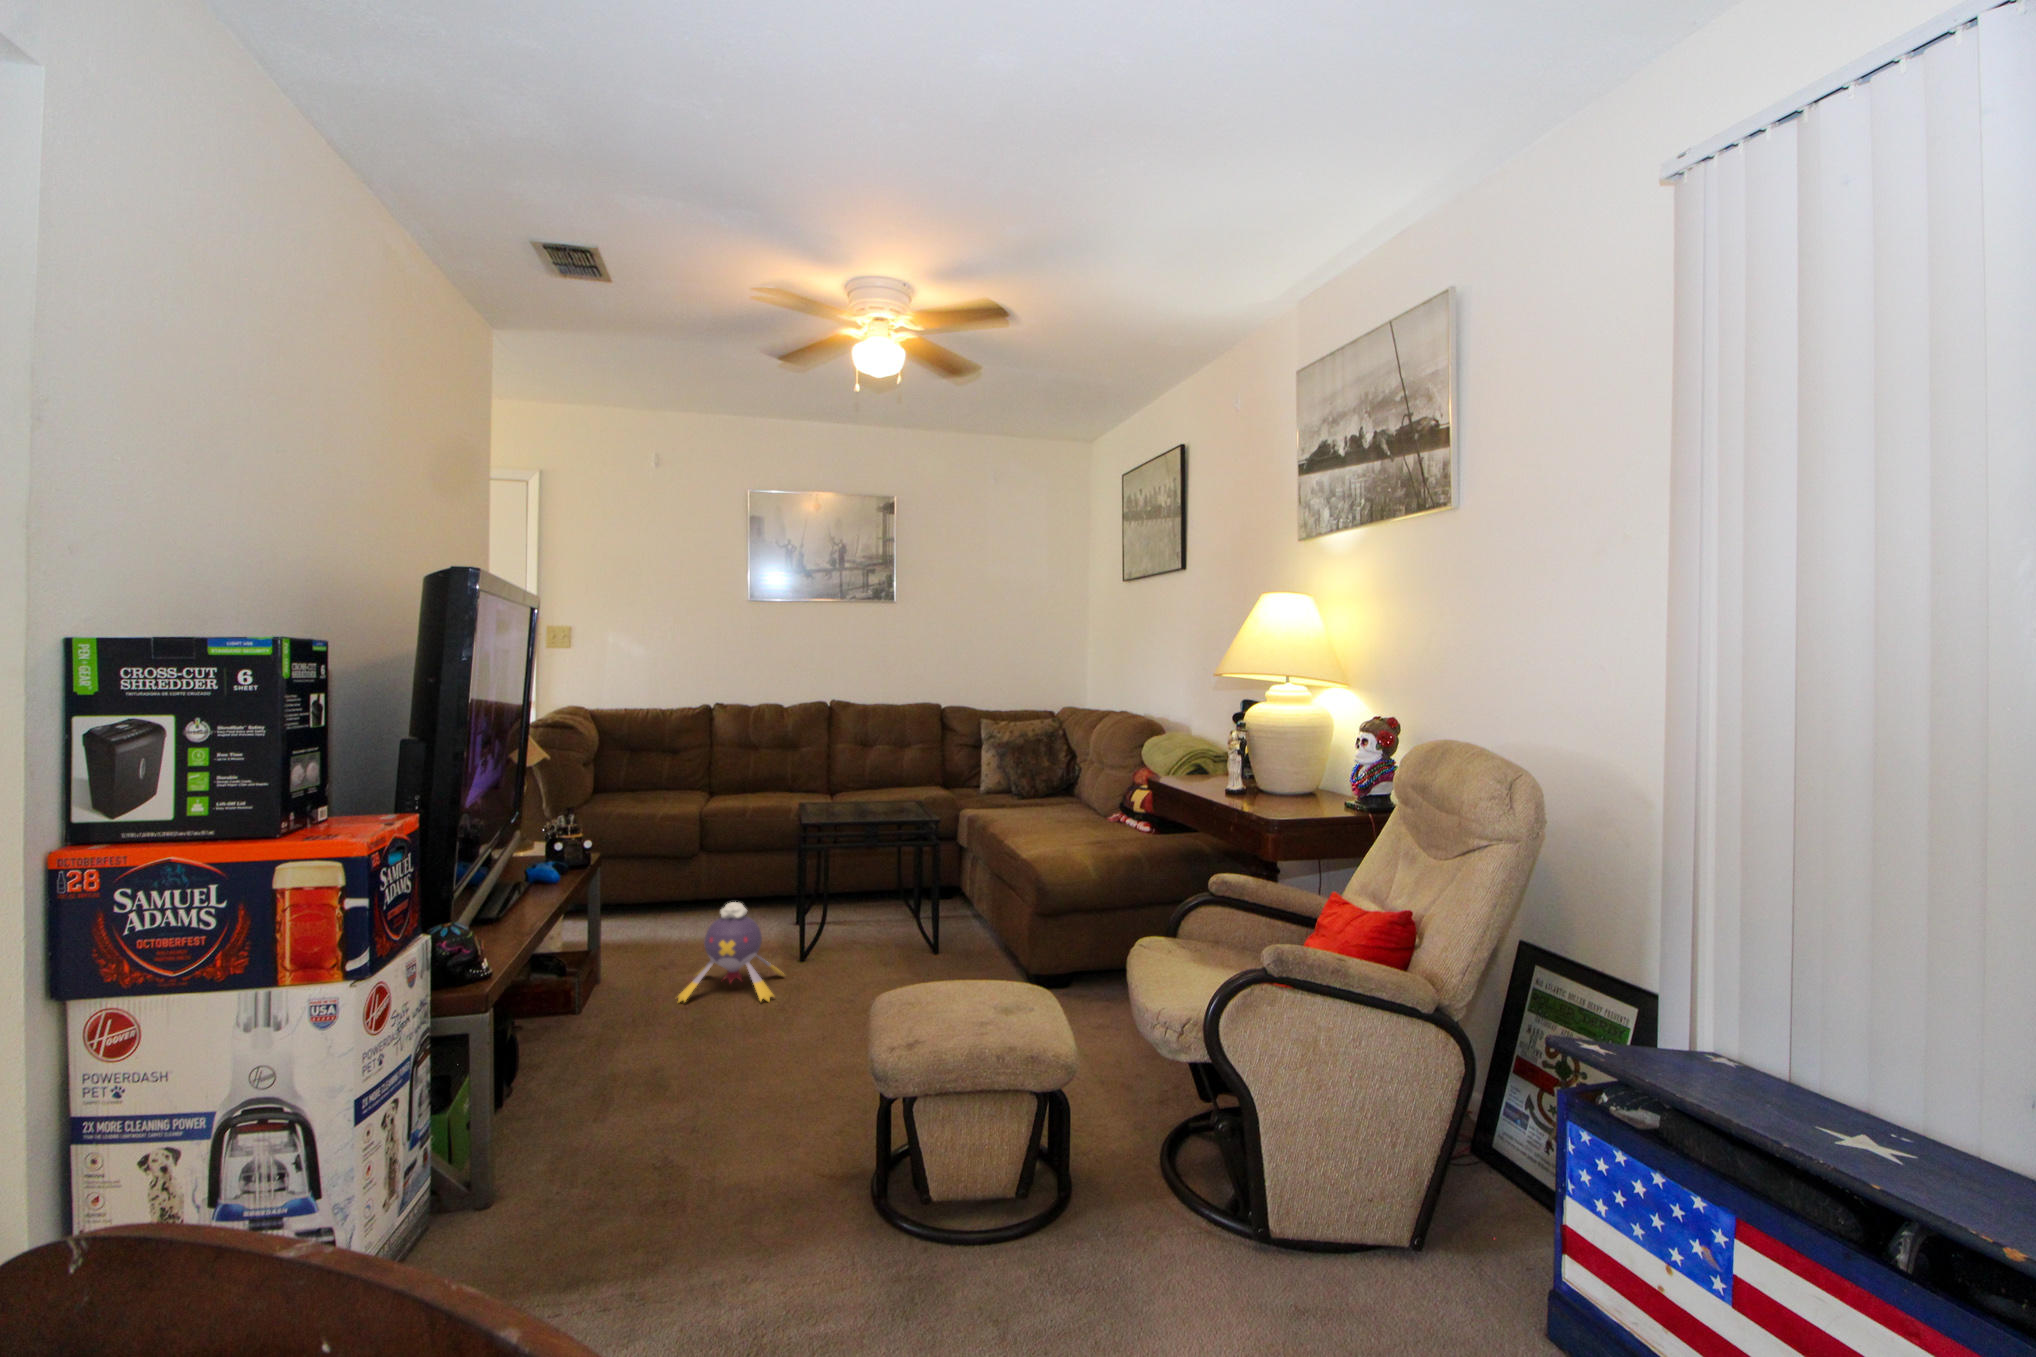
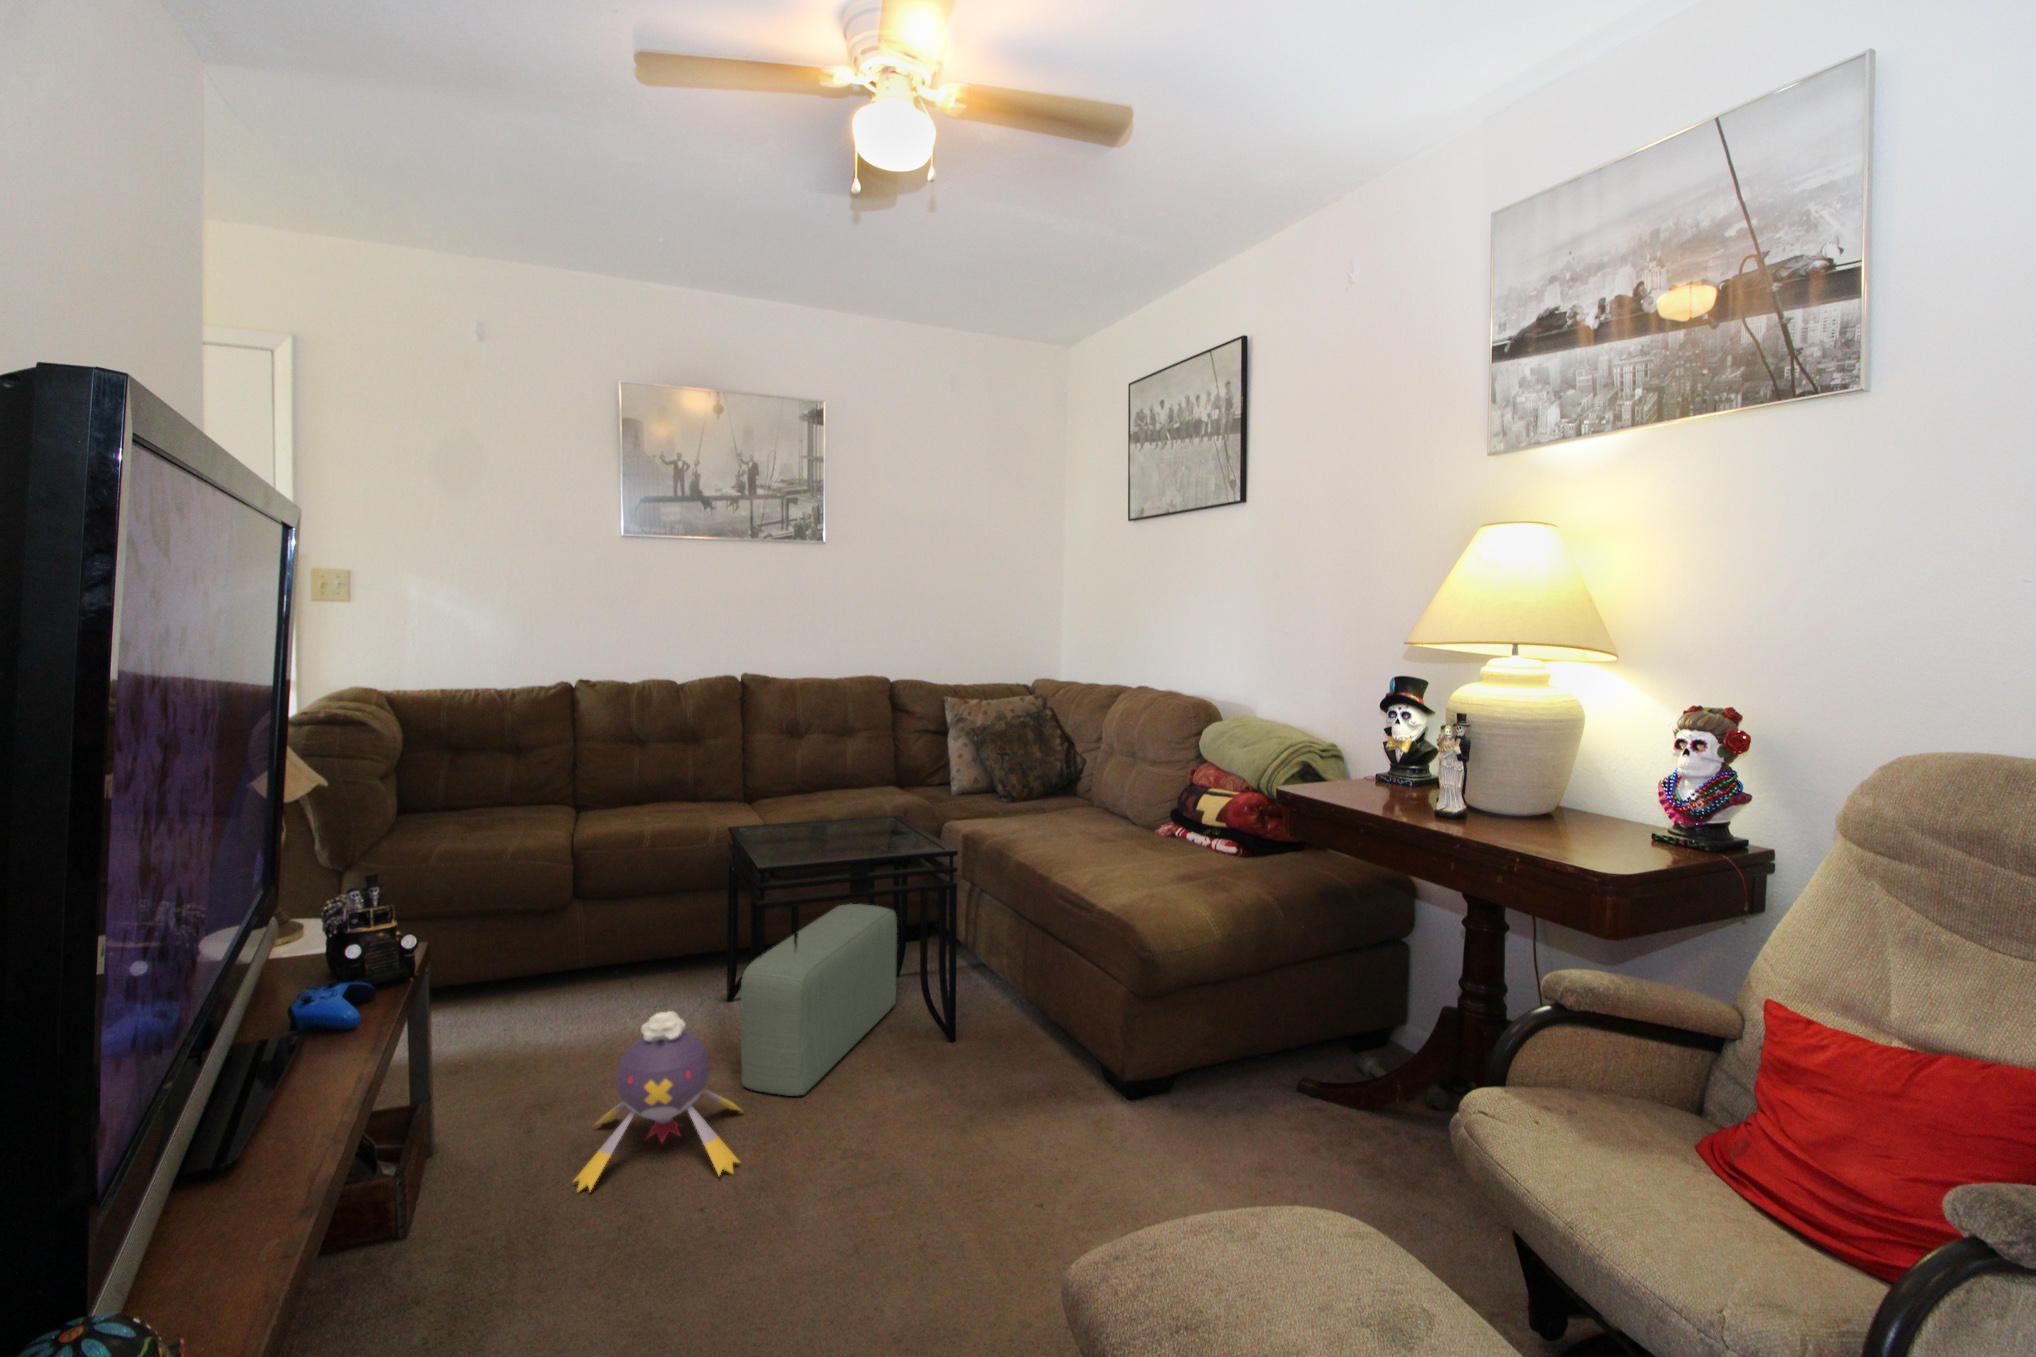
pouf: none [790,859,911,972] -> present [741,904,897,1096]

